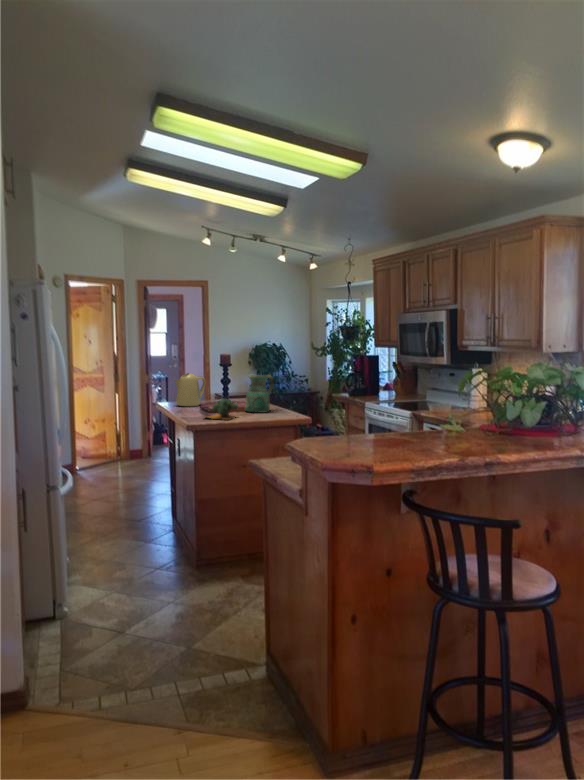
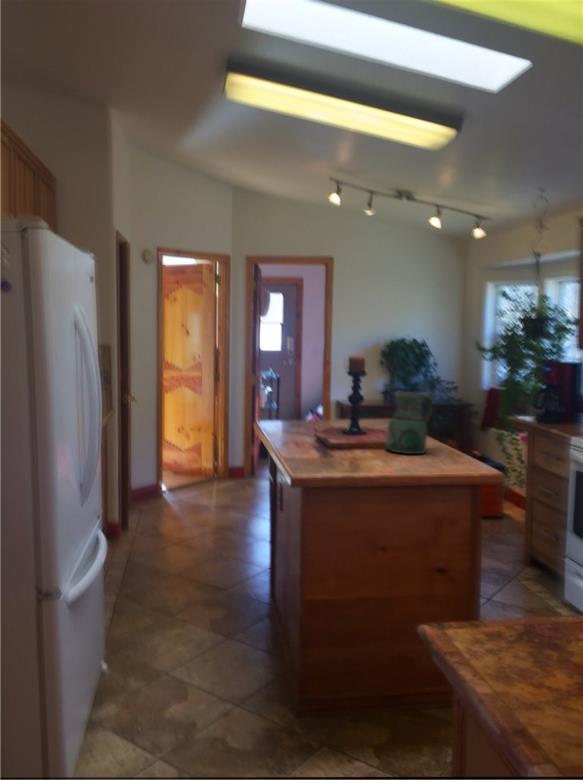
kettle: present [175,373,206,406] -> none [279,383,326,433]
succulent plant: present [206,399,238,420] -> none [317,431,383,471]

